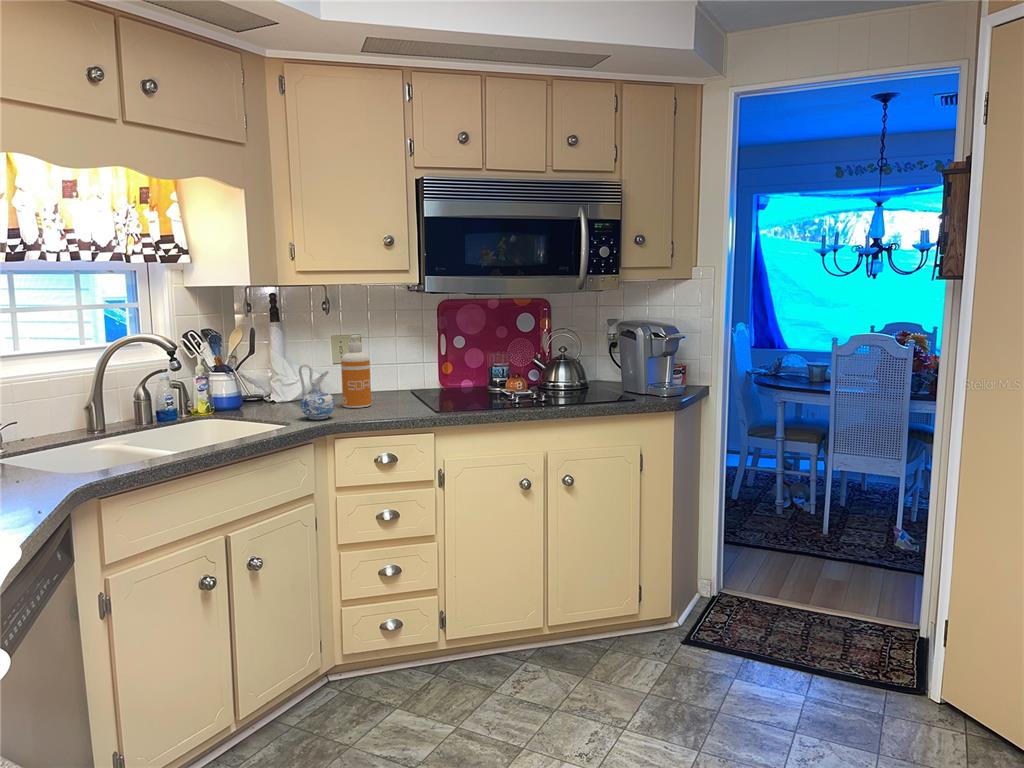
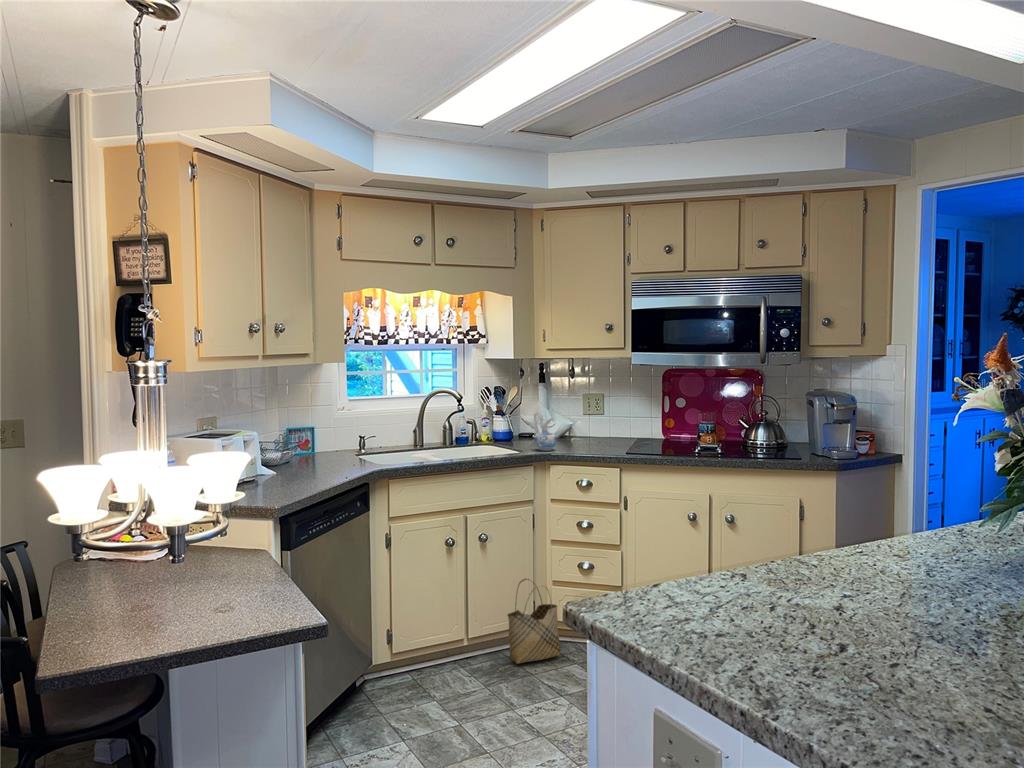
soap dispenser: present [341,335,371,408] -> none [573,394,594,446]
woven basket: none [299,608,371,736] -> present [508,579,560,664]

